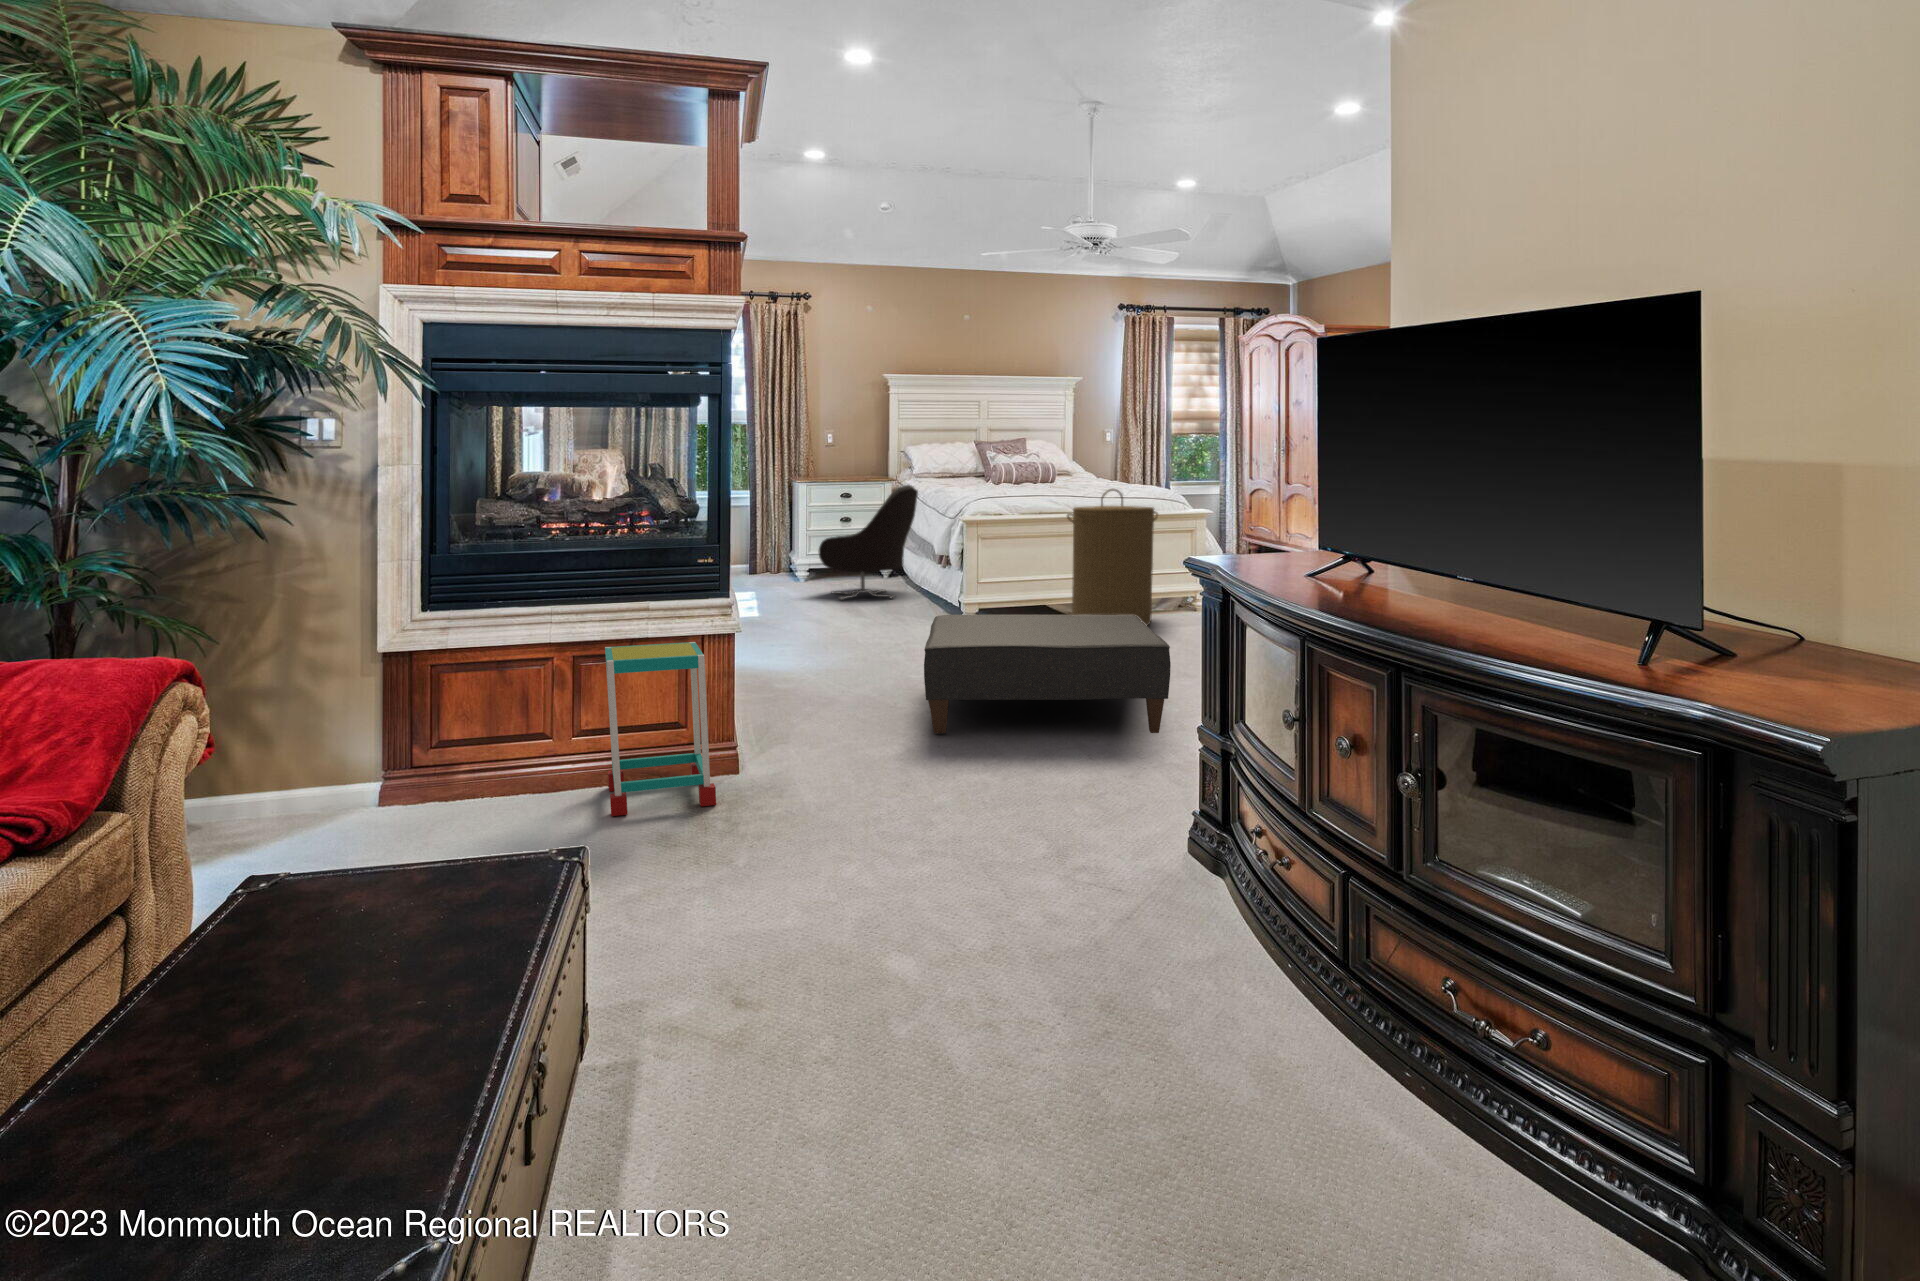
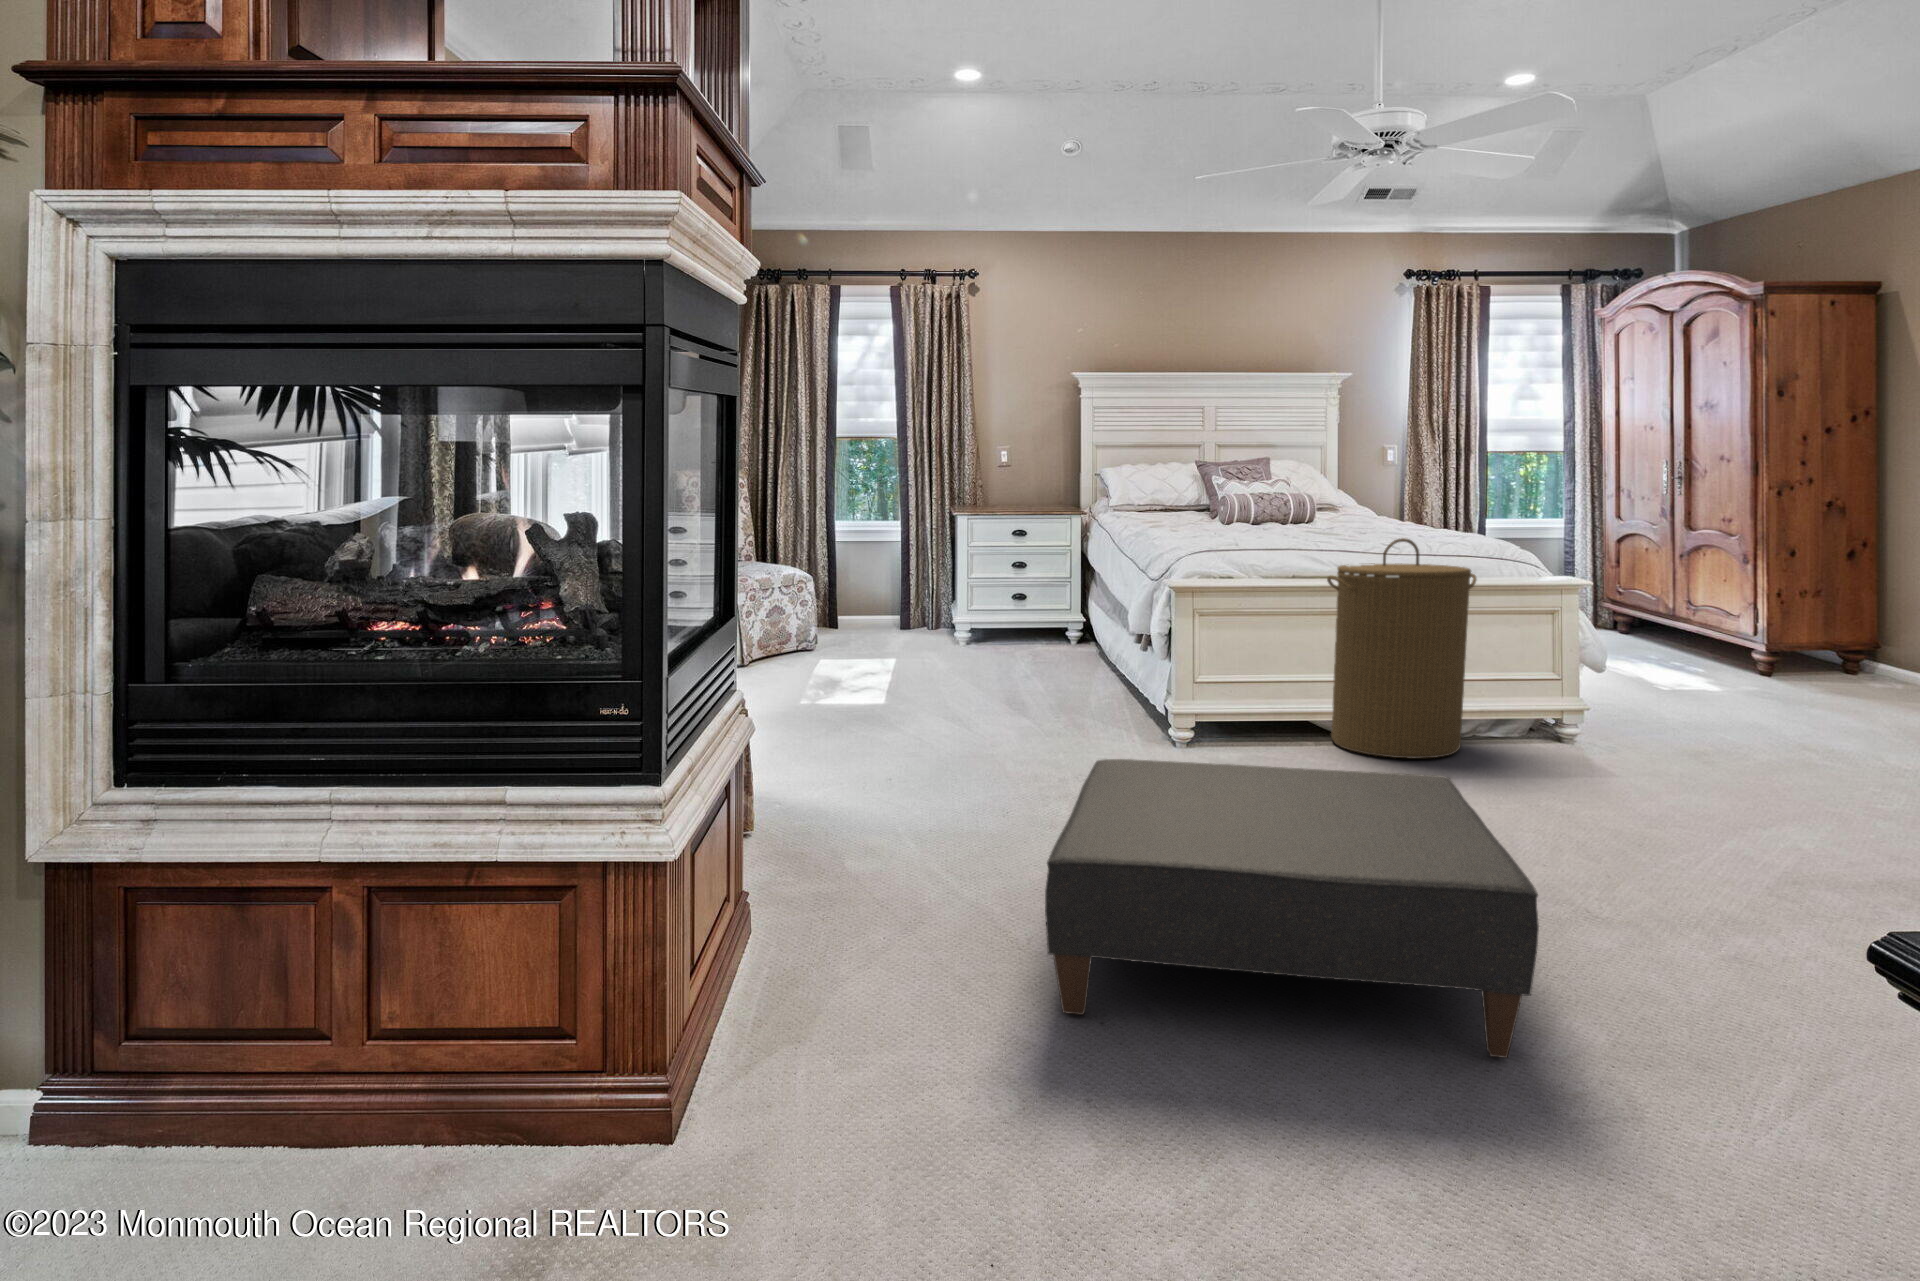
armchair: present [819,485,918,600] -> none [971,524,1110,682]
side table: present [605,642,716,816] -> none [354,865,610,1238]

